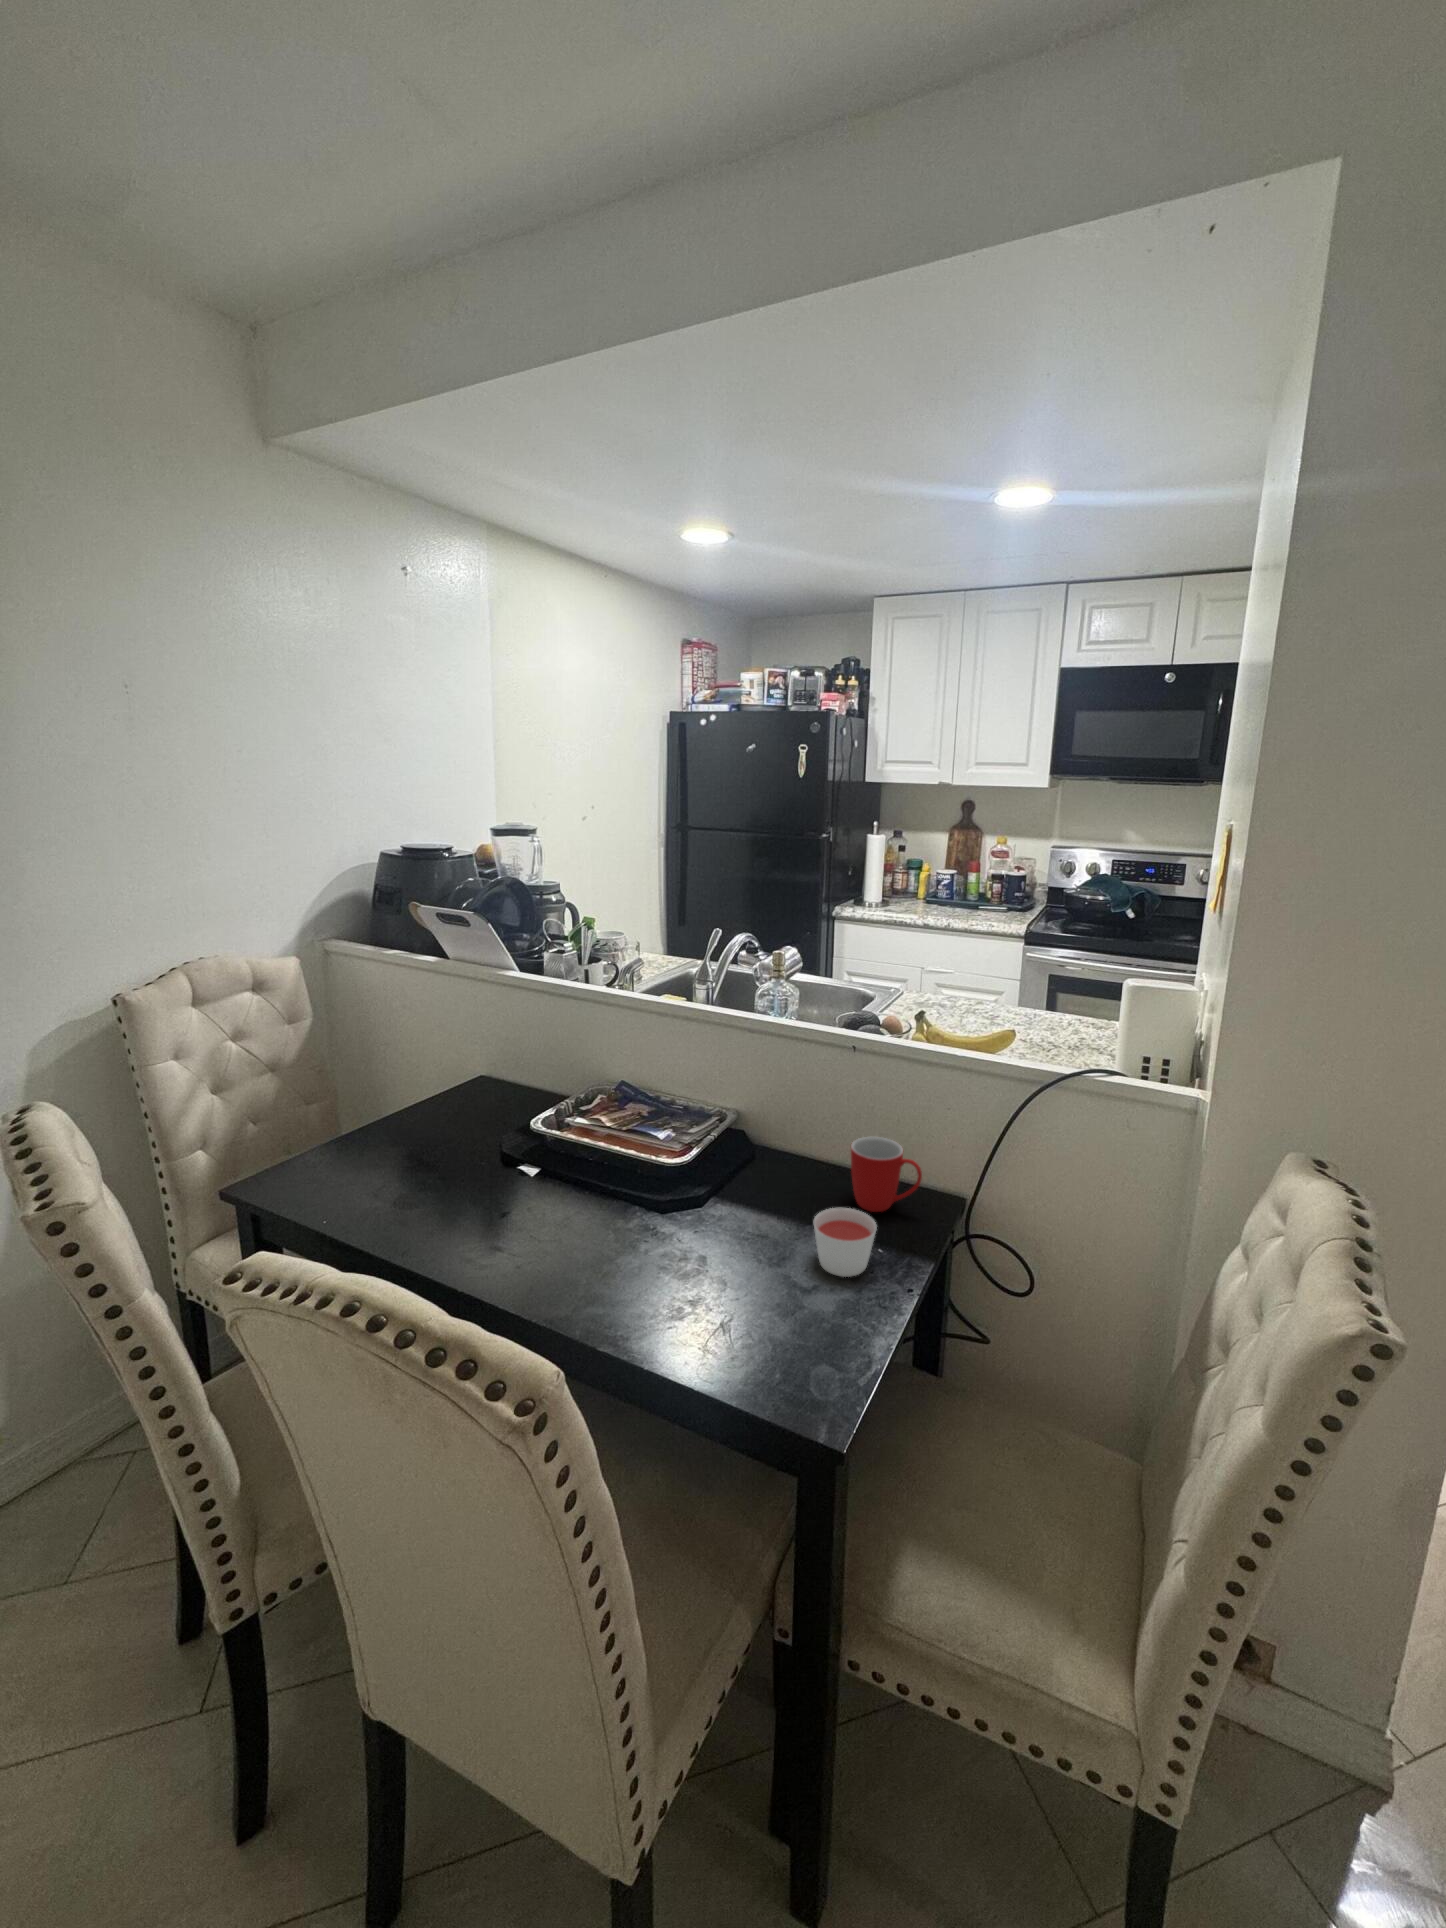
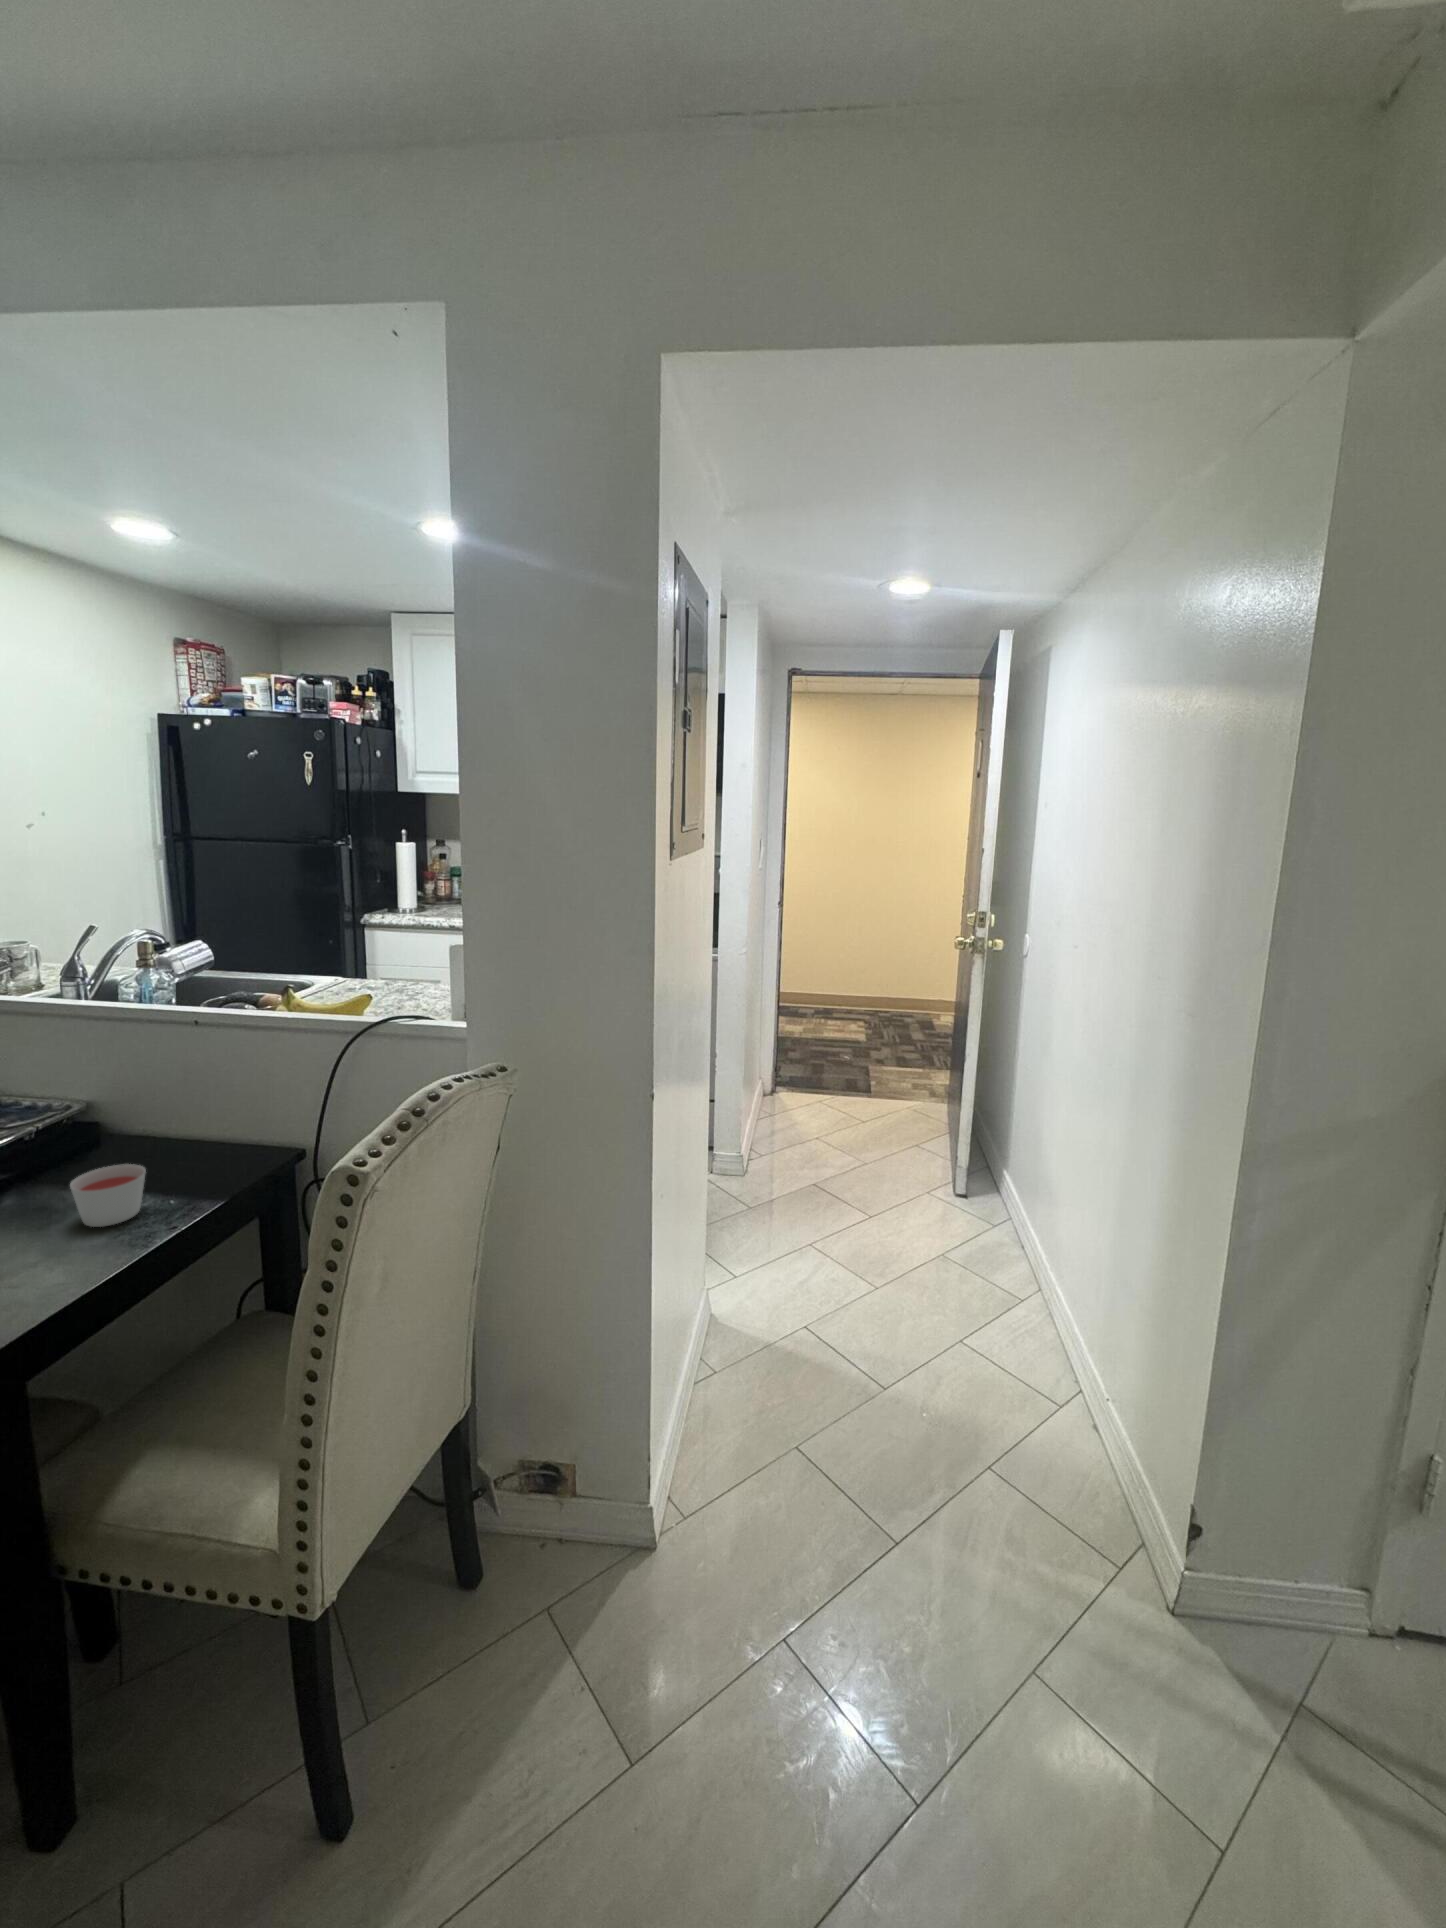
mug: present [851,1137,922,1212] -> none [162,1101,234,1170]

